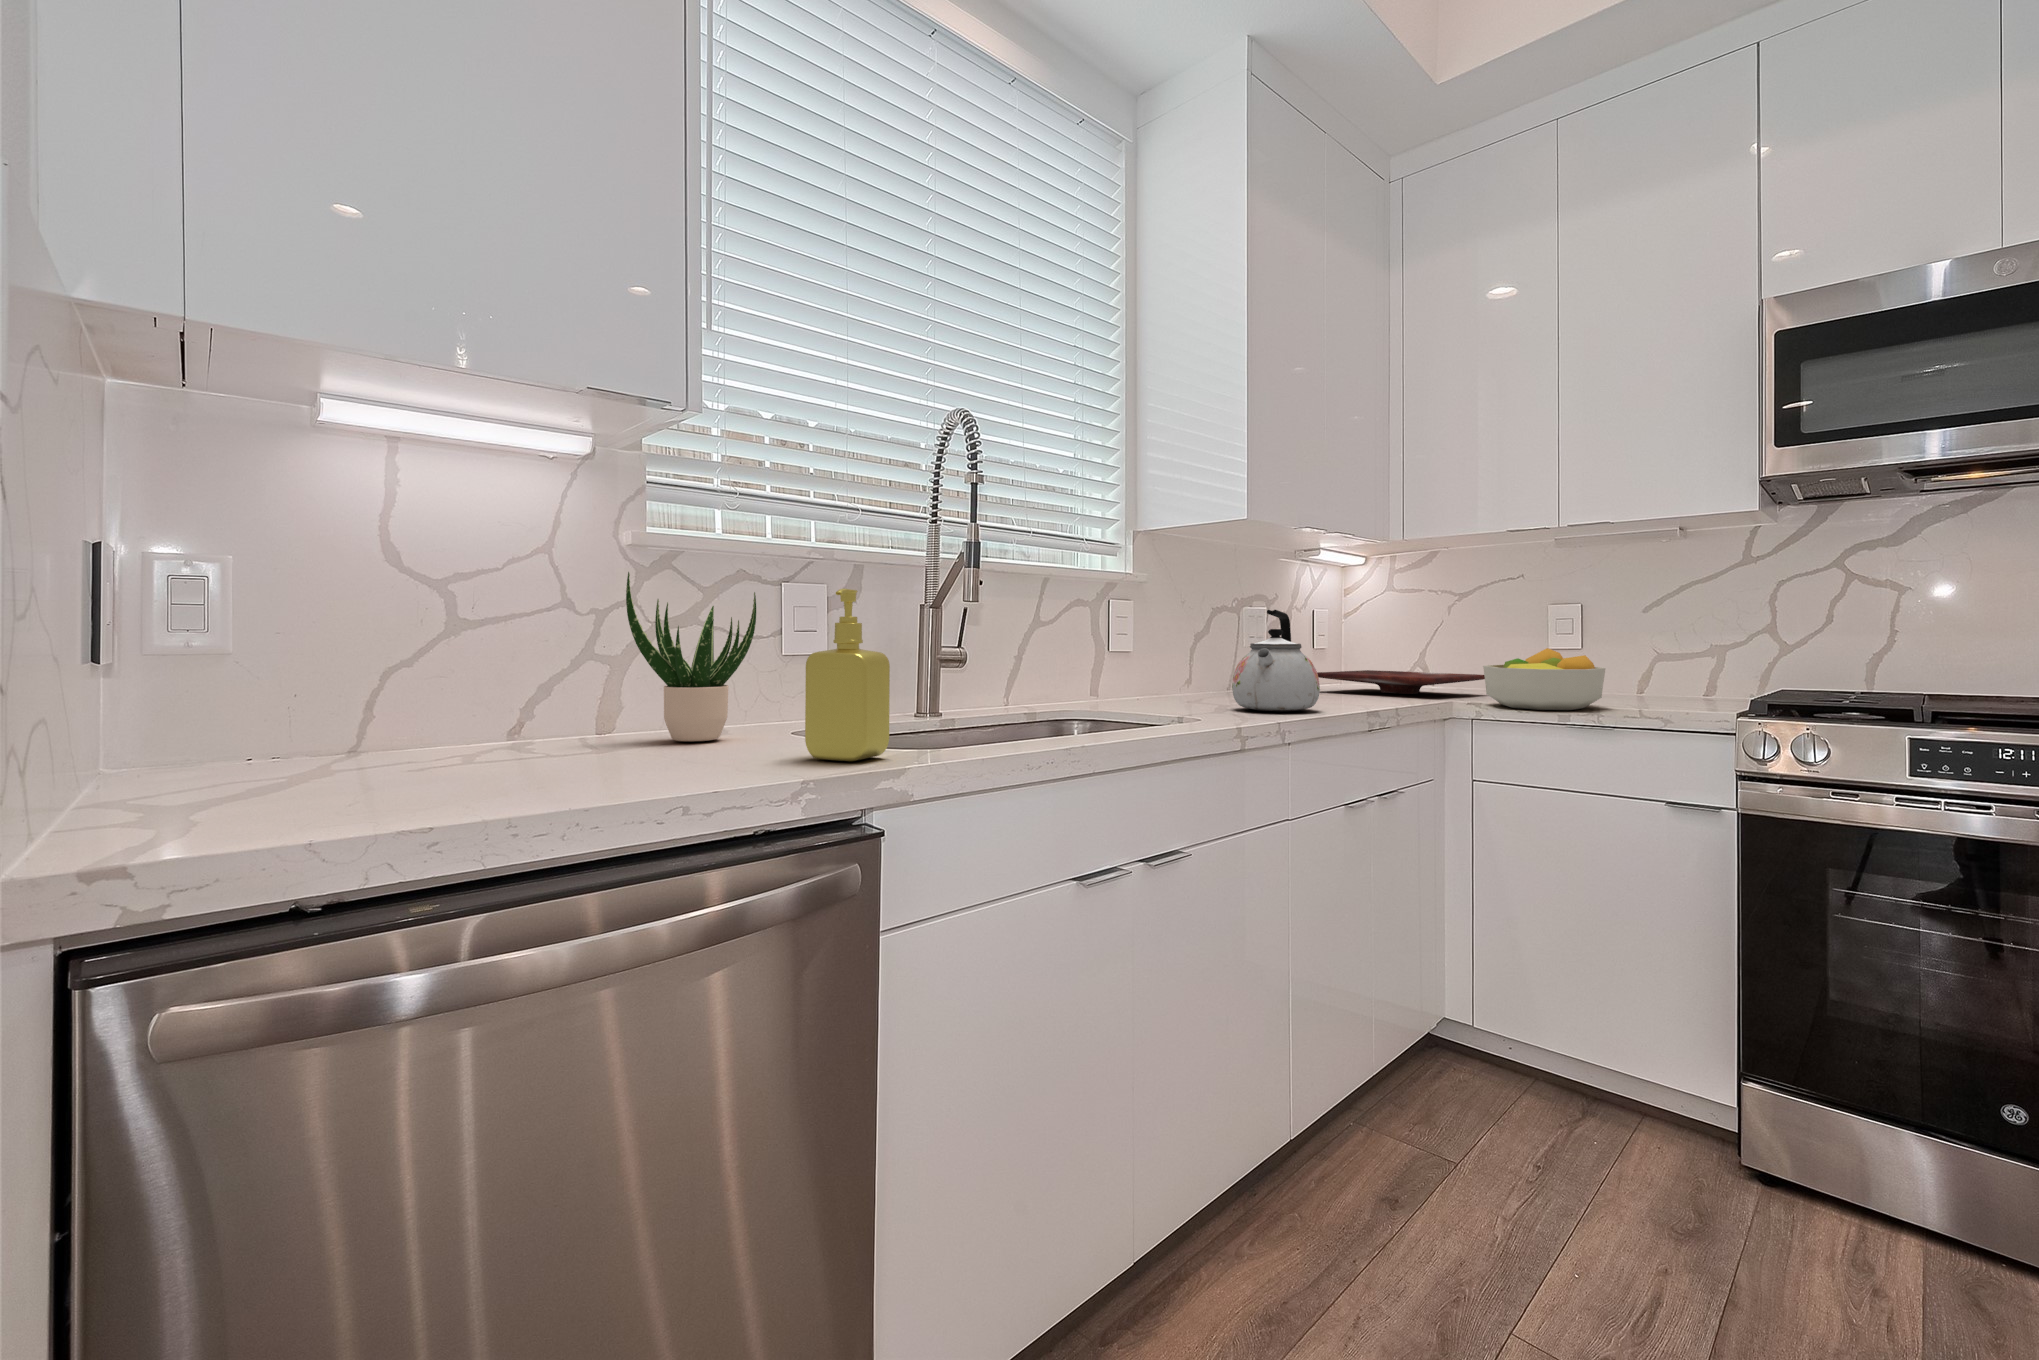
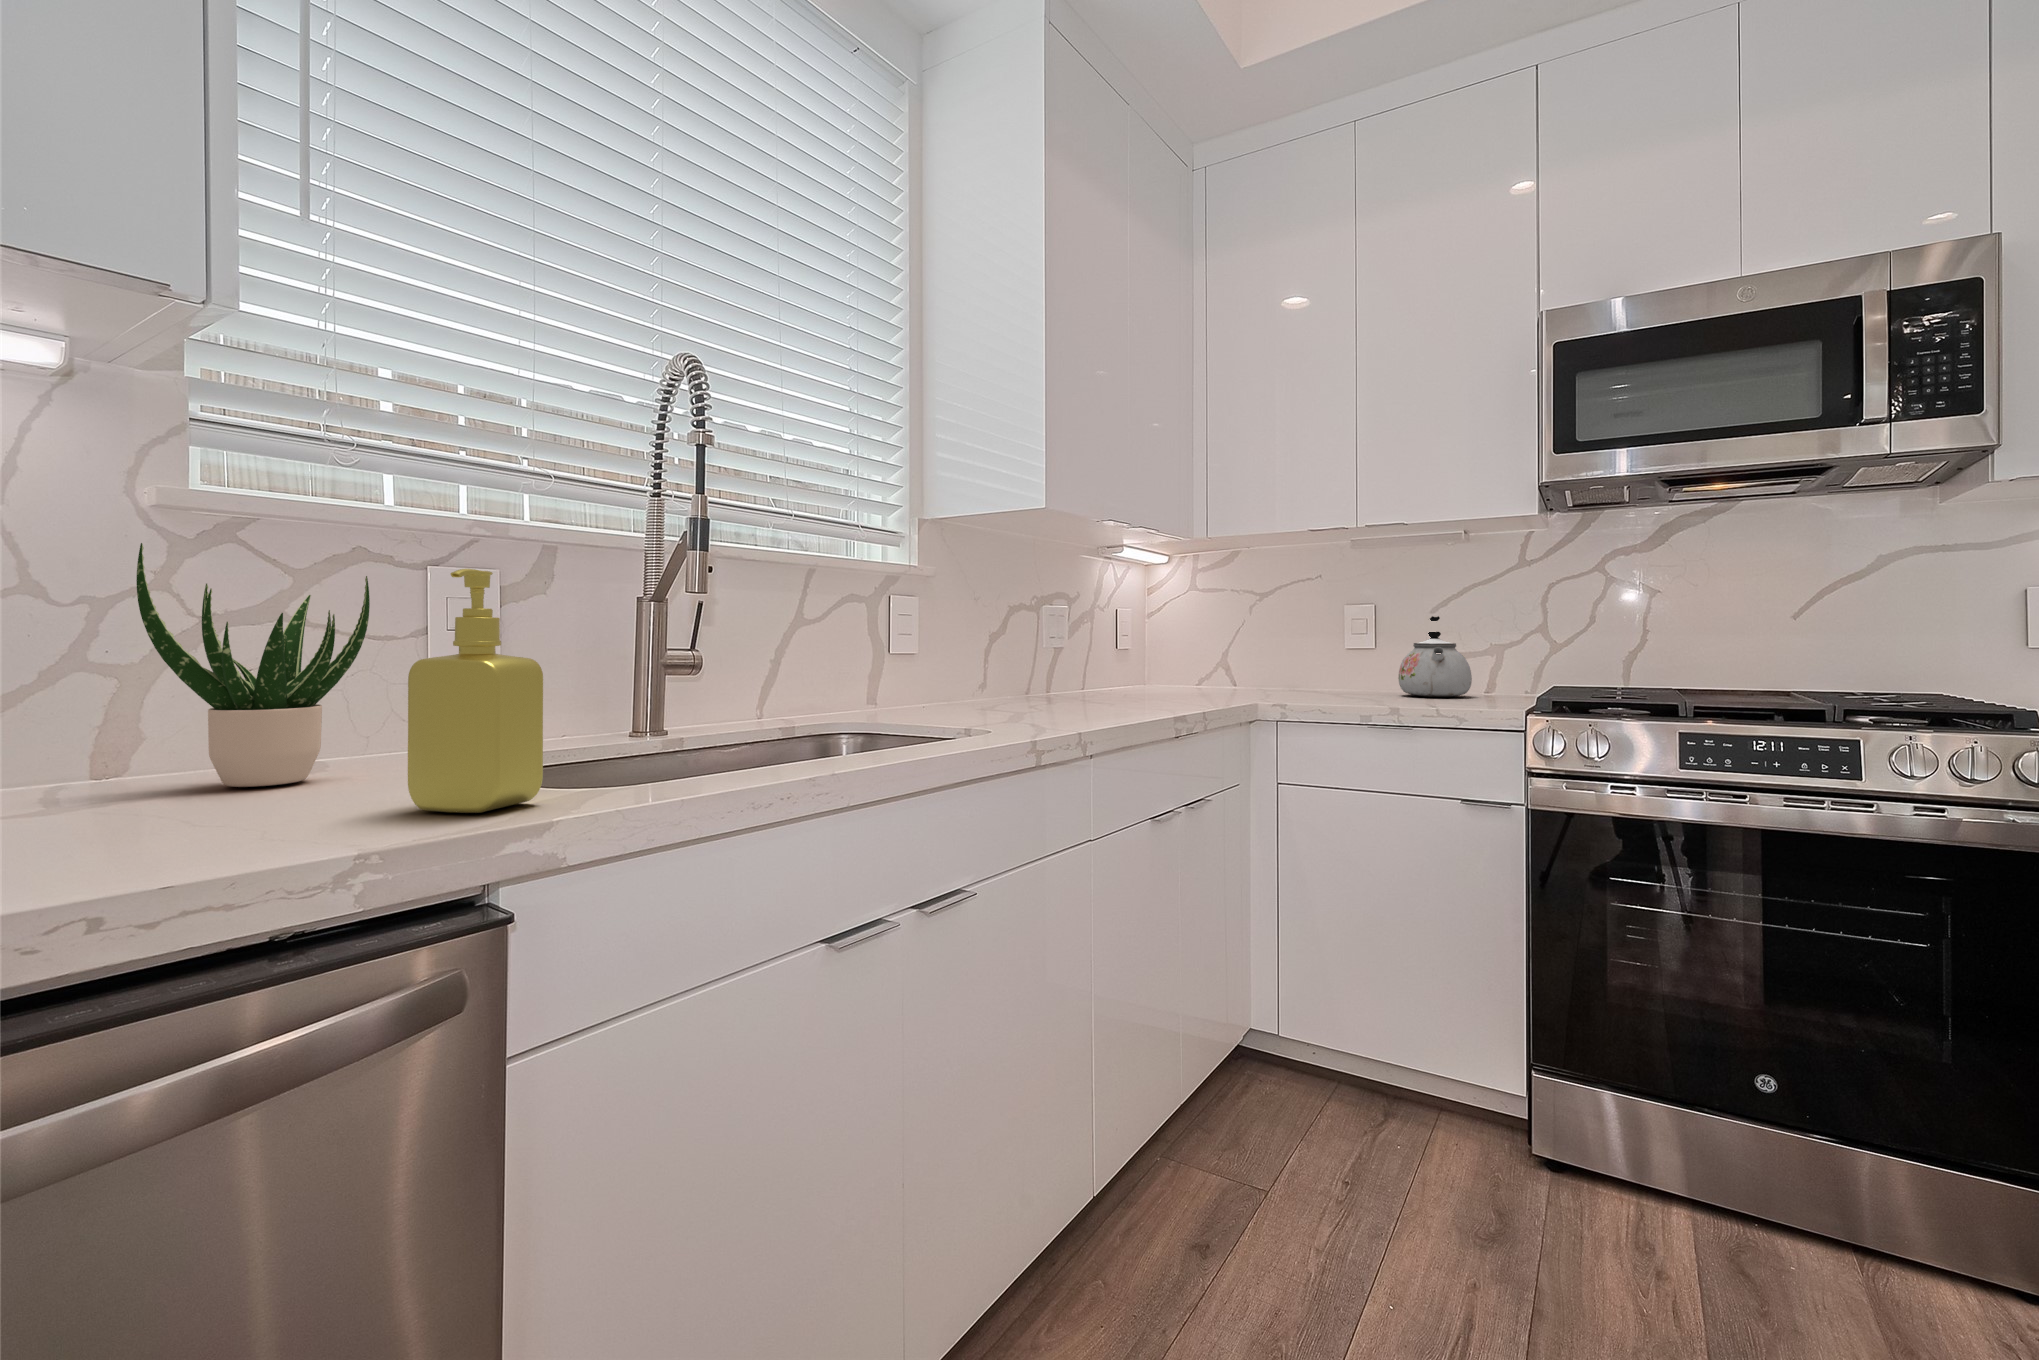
kettle: present [1232,610,1320,712] -> present [1398,616,1472,697]
fruit bowl: present [1483,648,1605,710] -> none [1283,647,1398,710]
cutting board: present [1317,670,1485,694] -> none [1112,671,1284,695]

